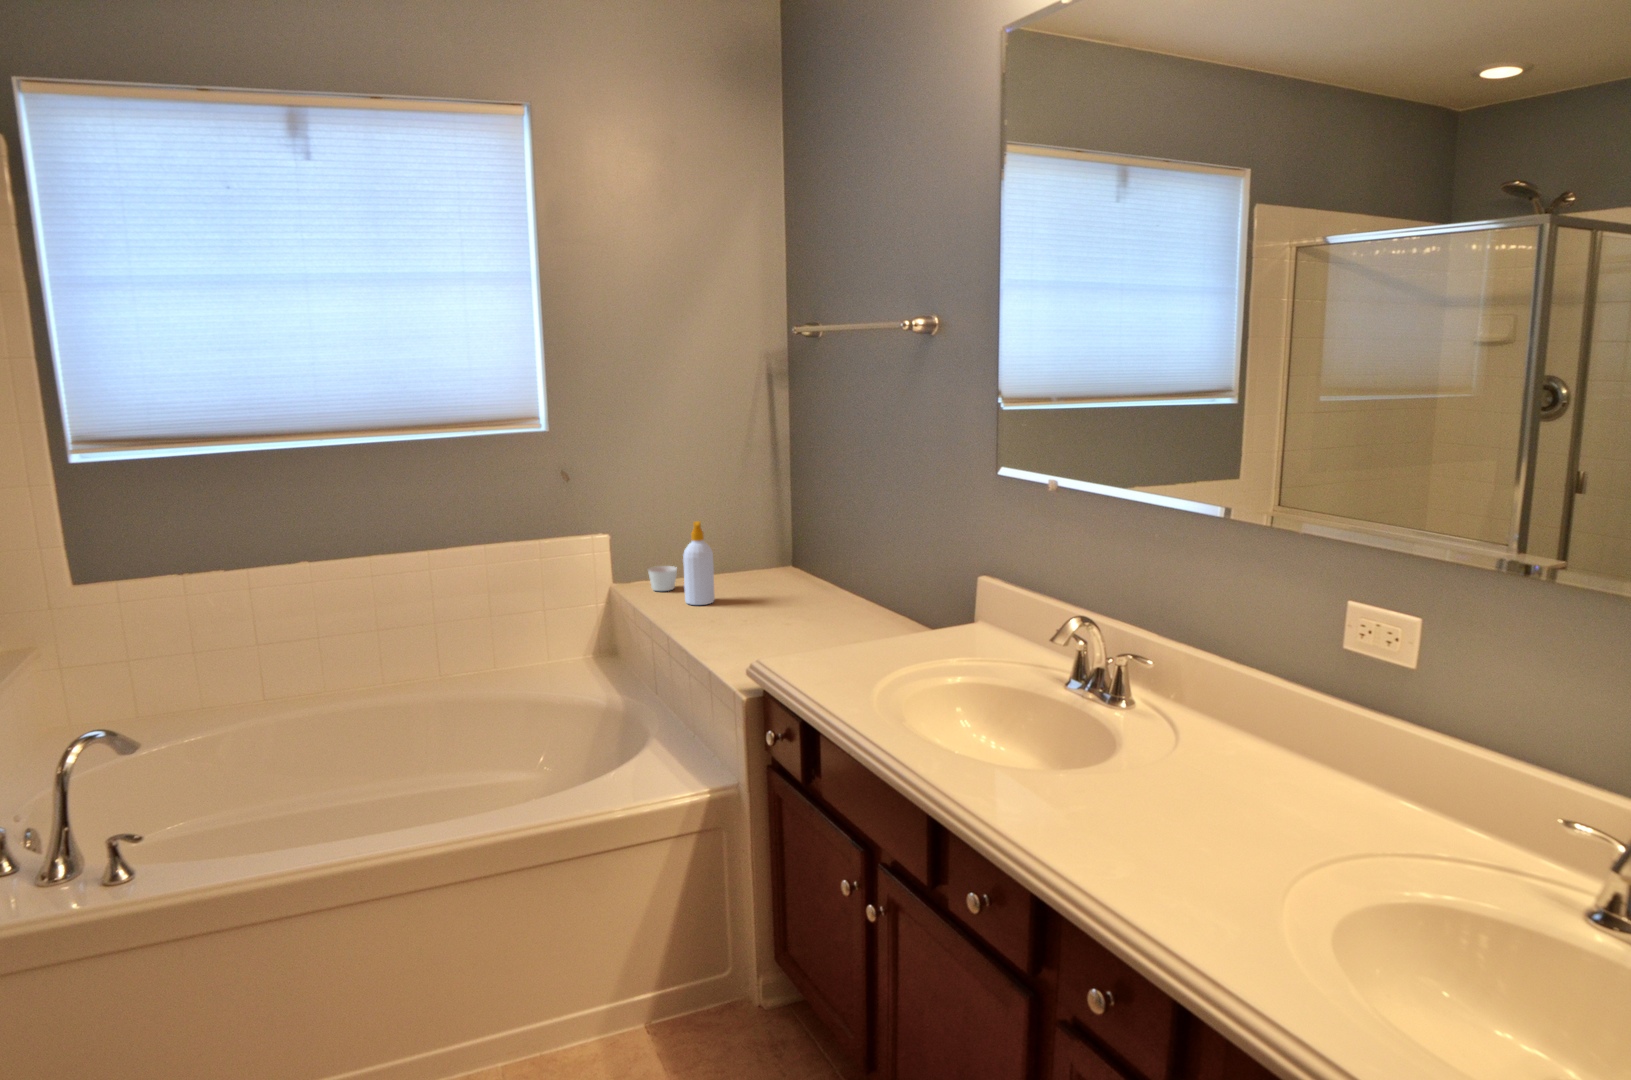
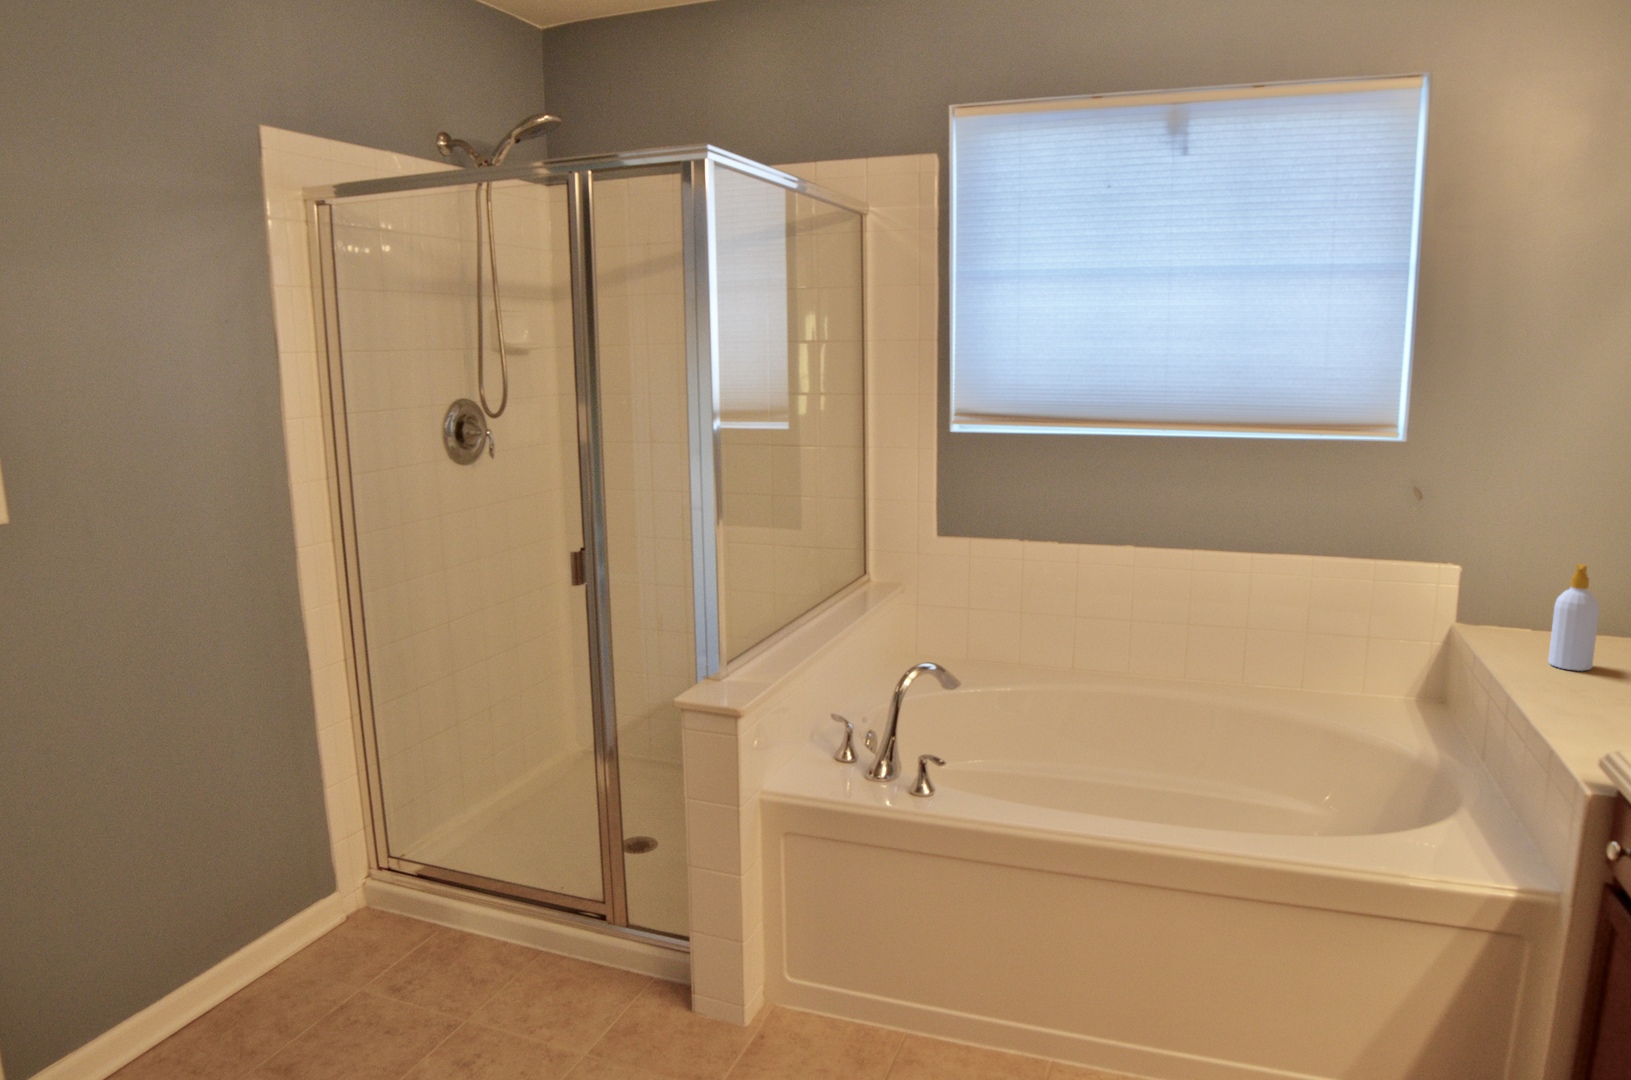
candle: present [648,566,677,591] -> none [1506,612,1548,644]

